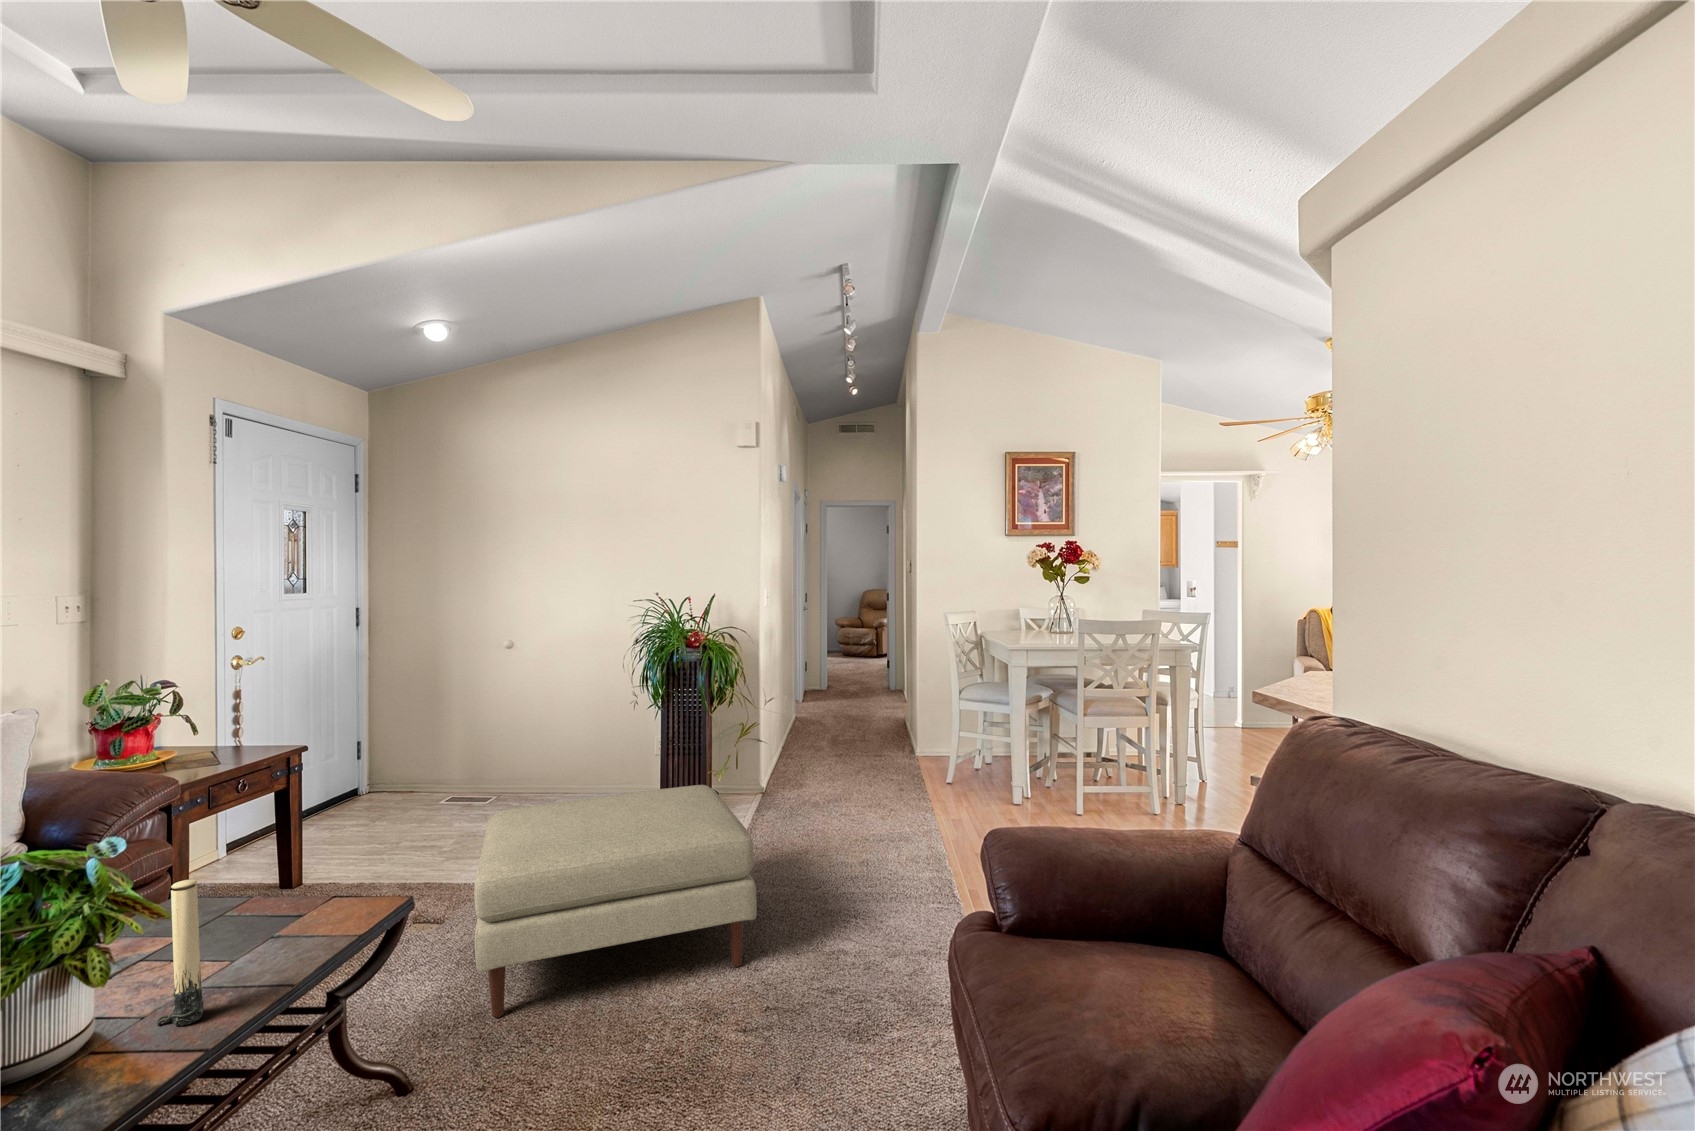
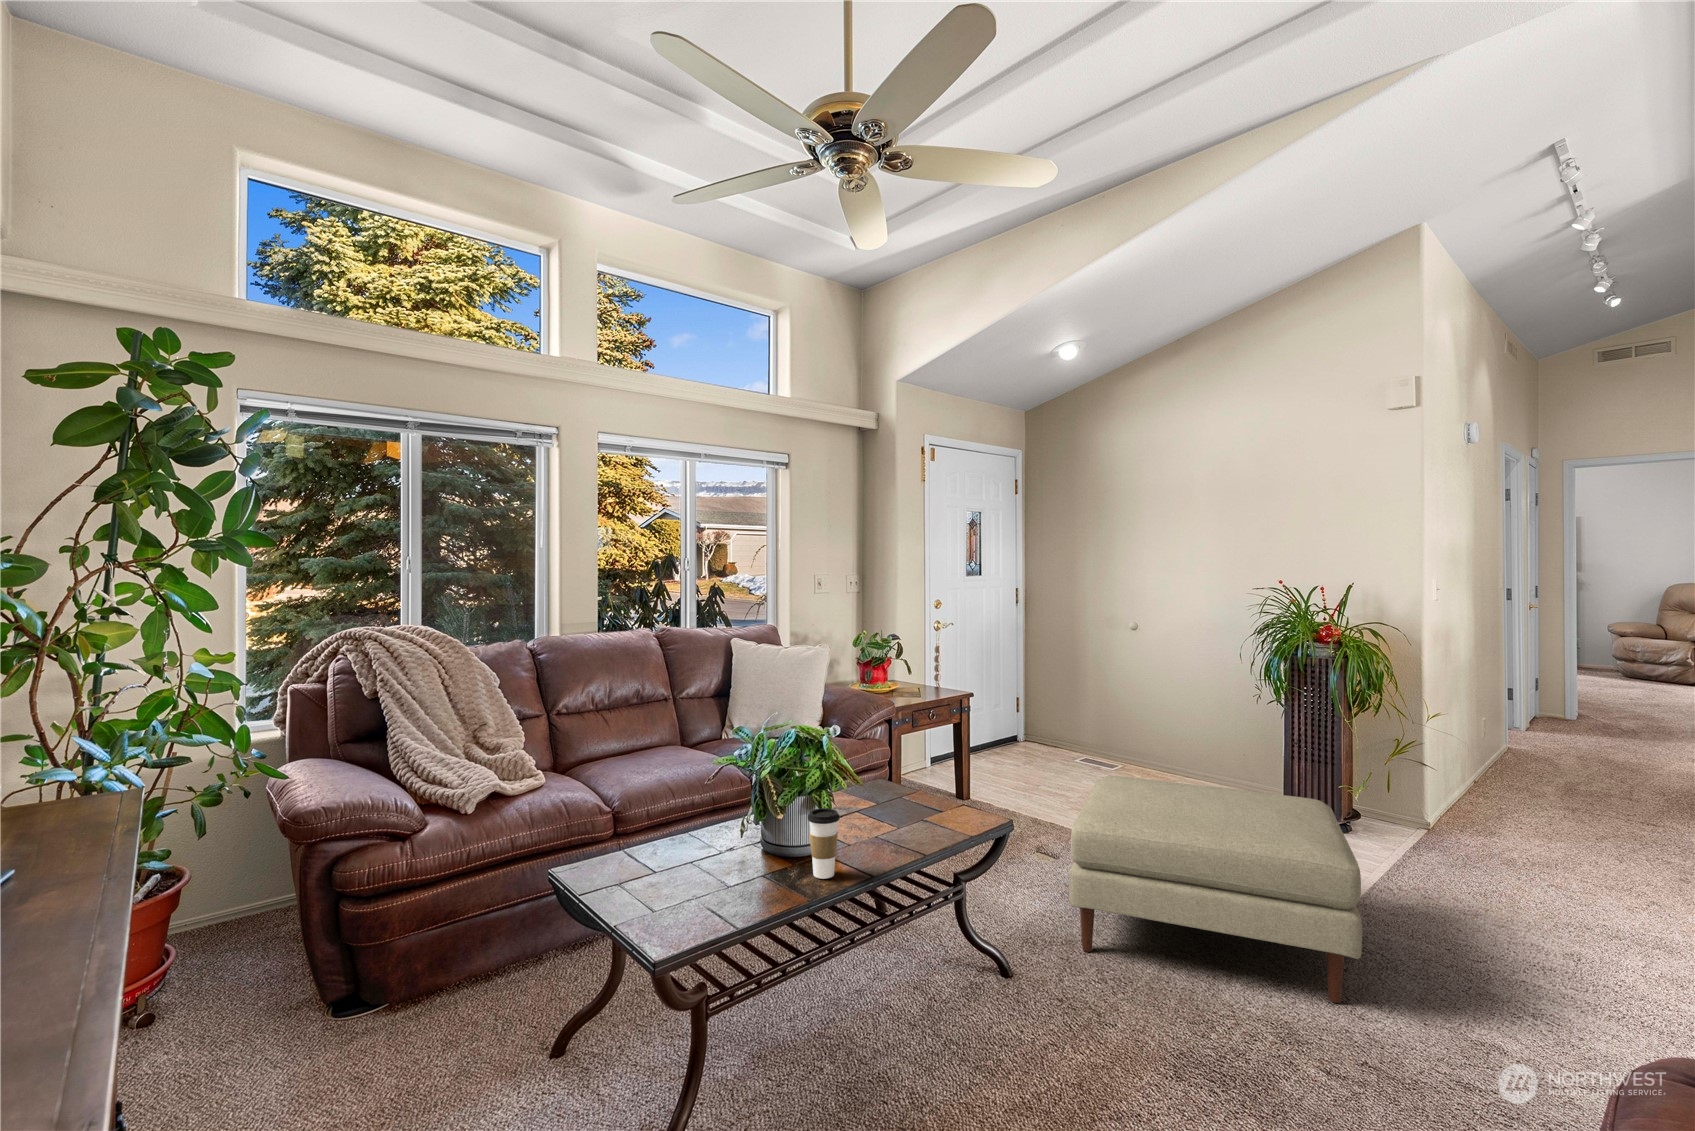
candle: present [157,879,204,1025] -> none [852,765,876,861]
coffee cup: none [69,967,137,1086] -> present [808,808,840,879]

